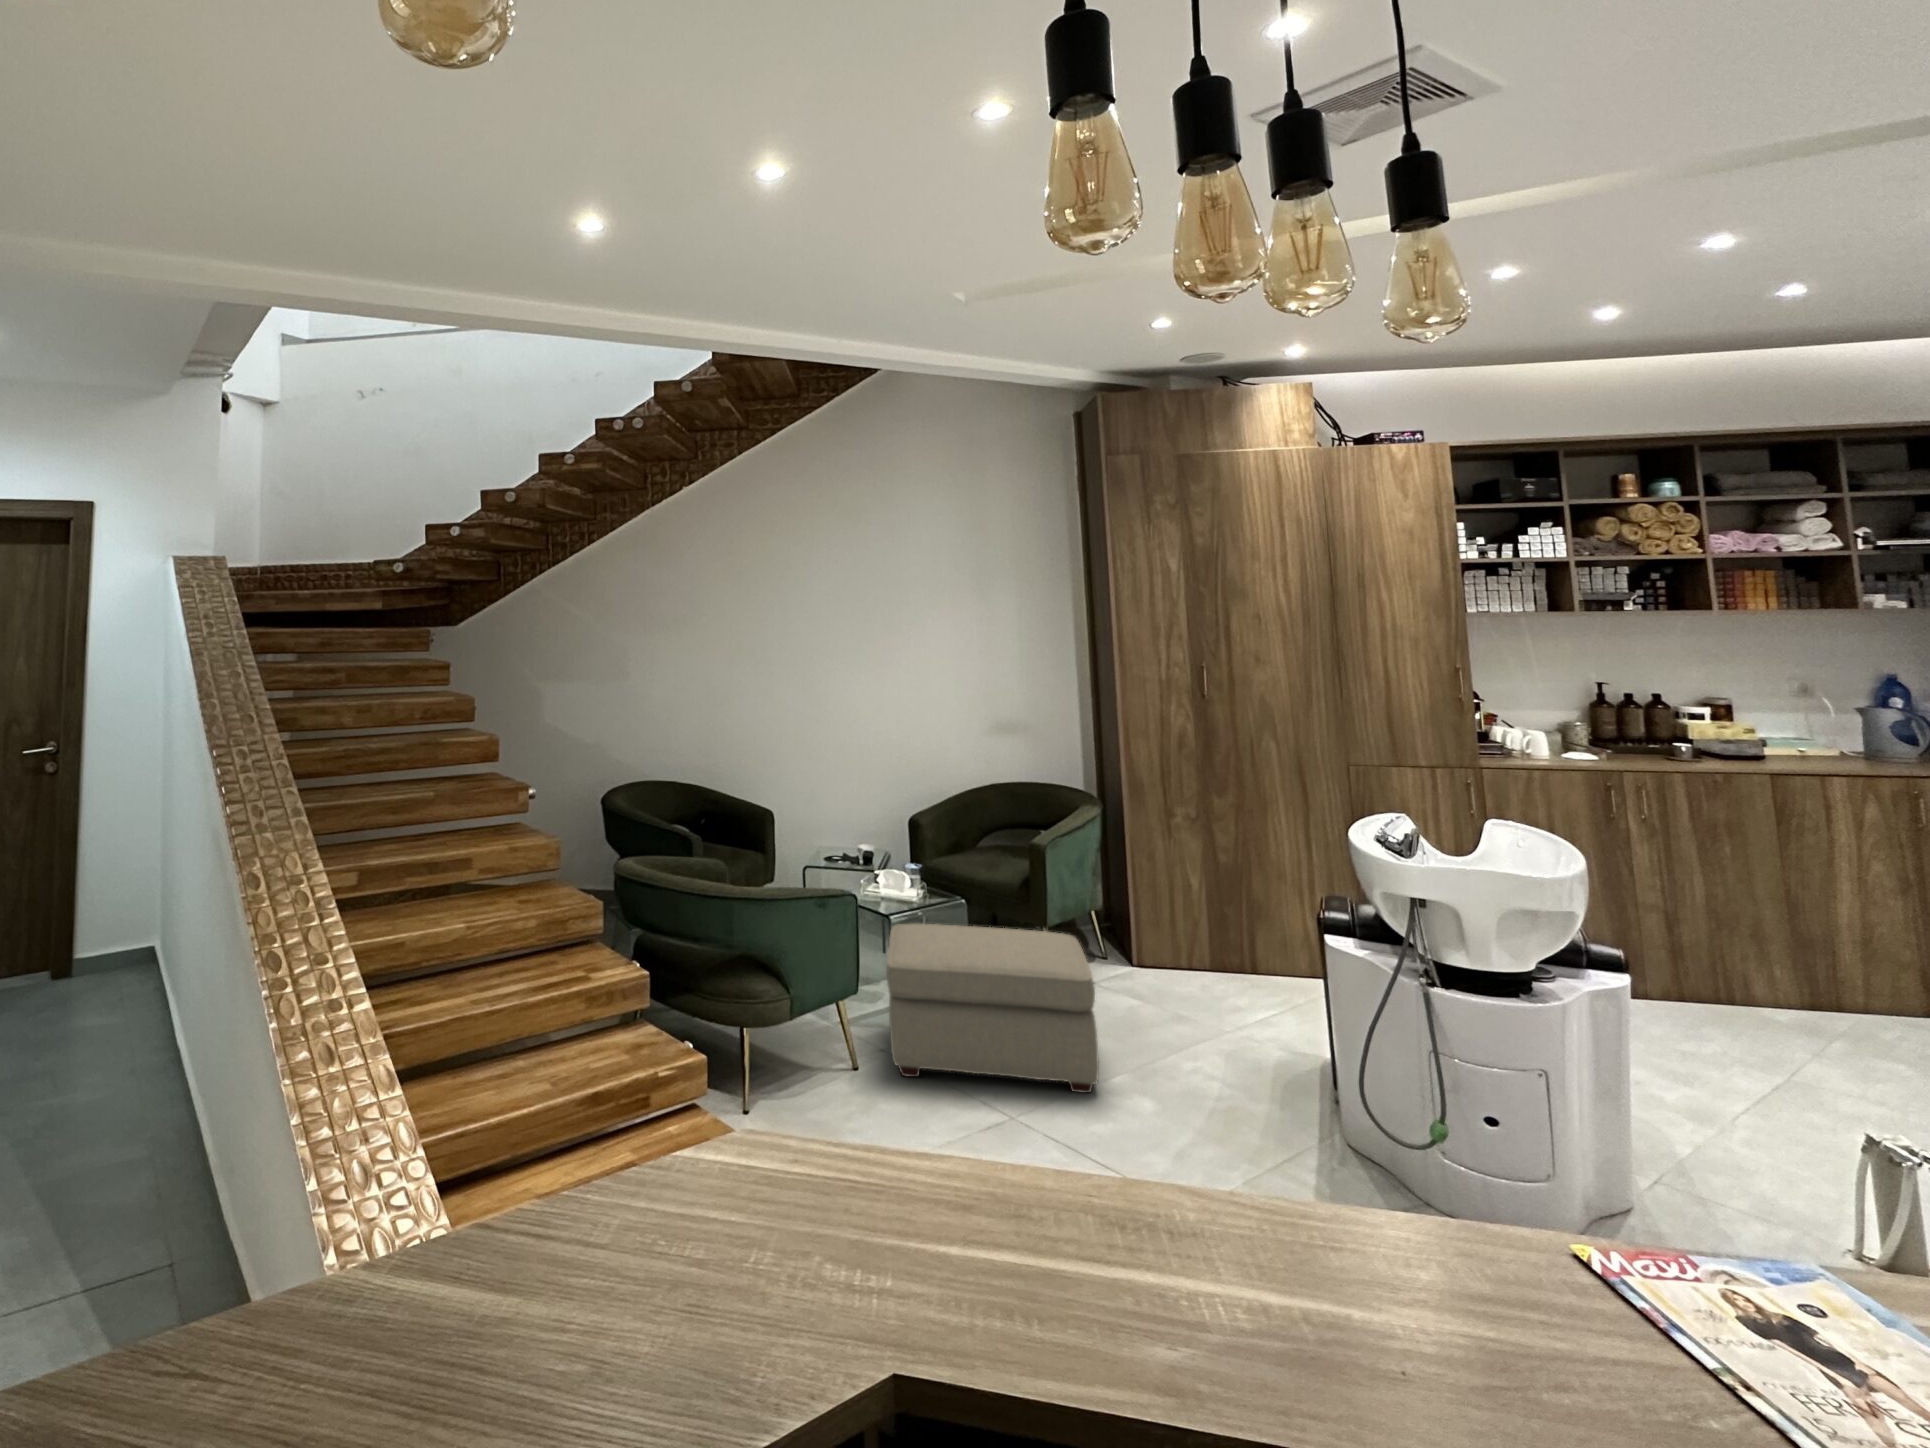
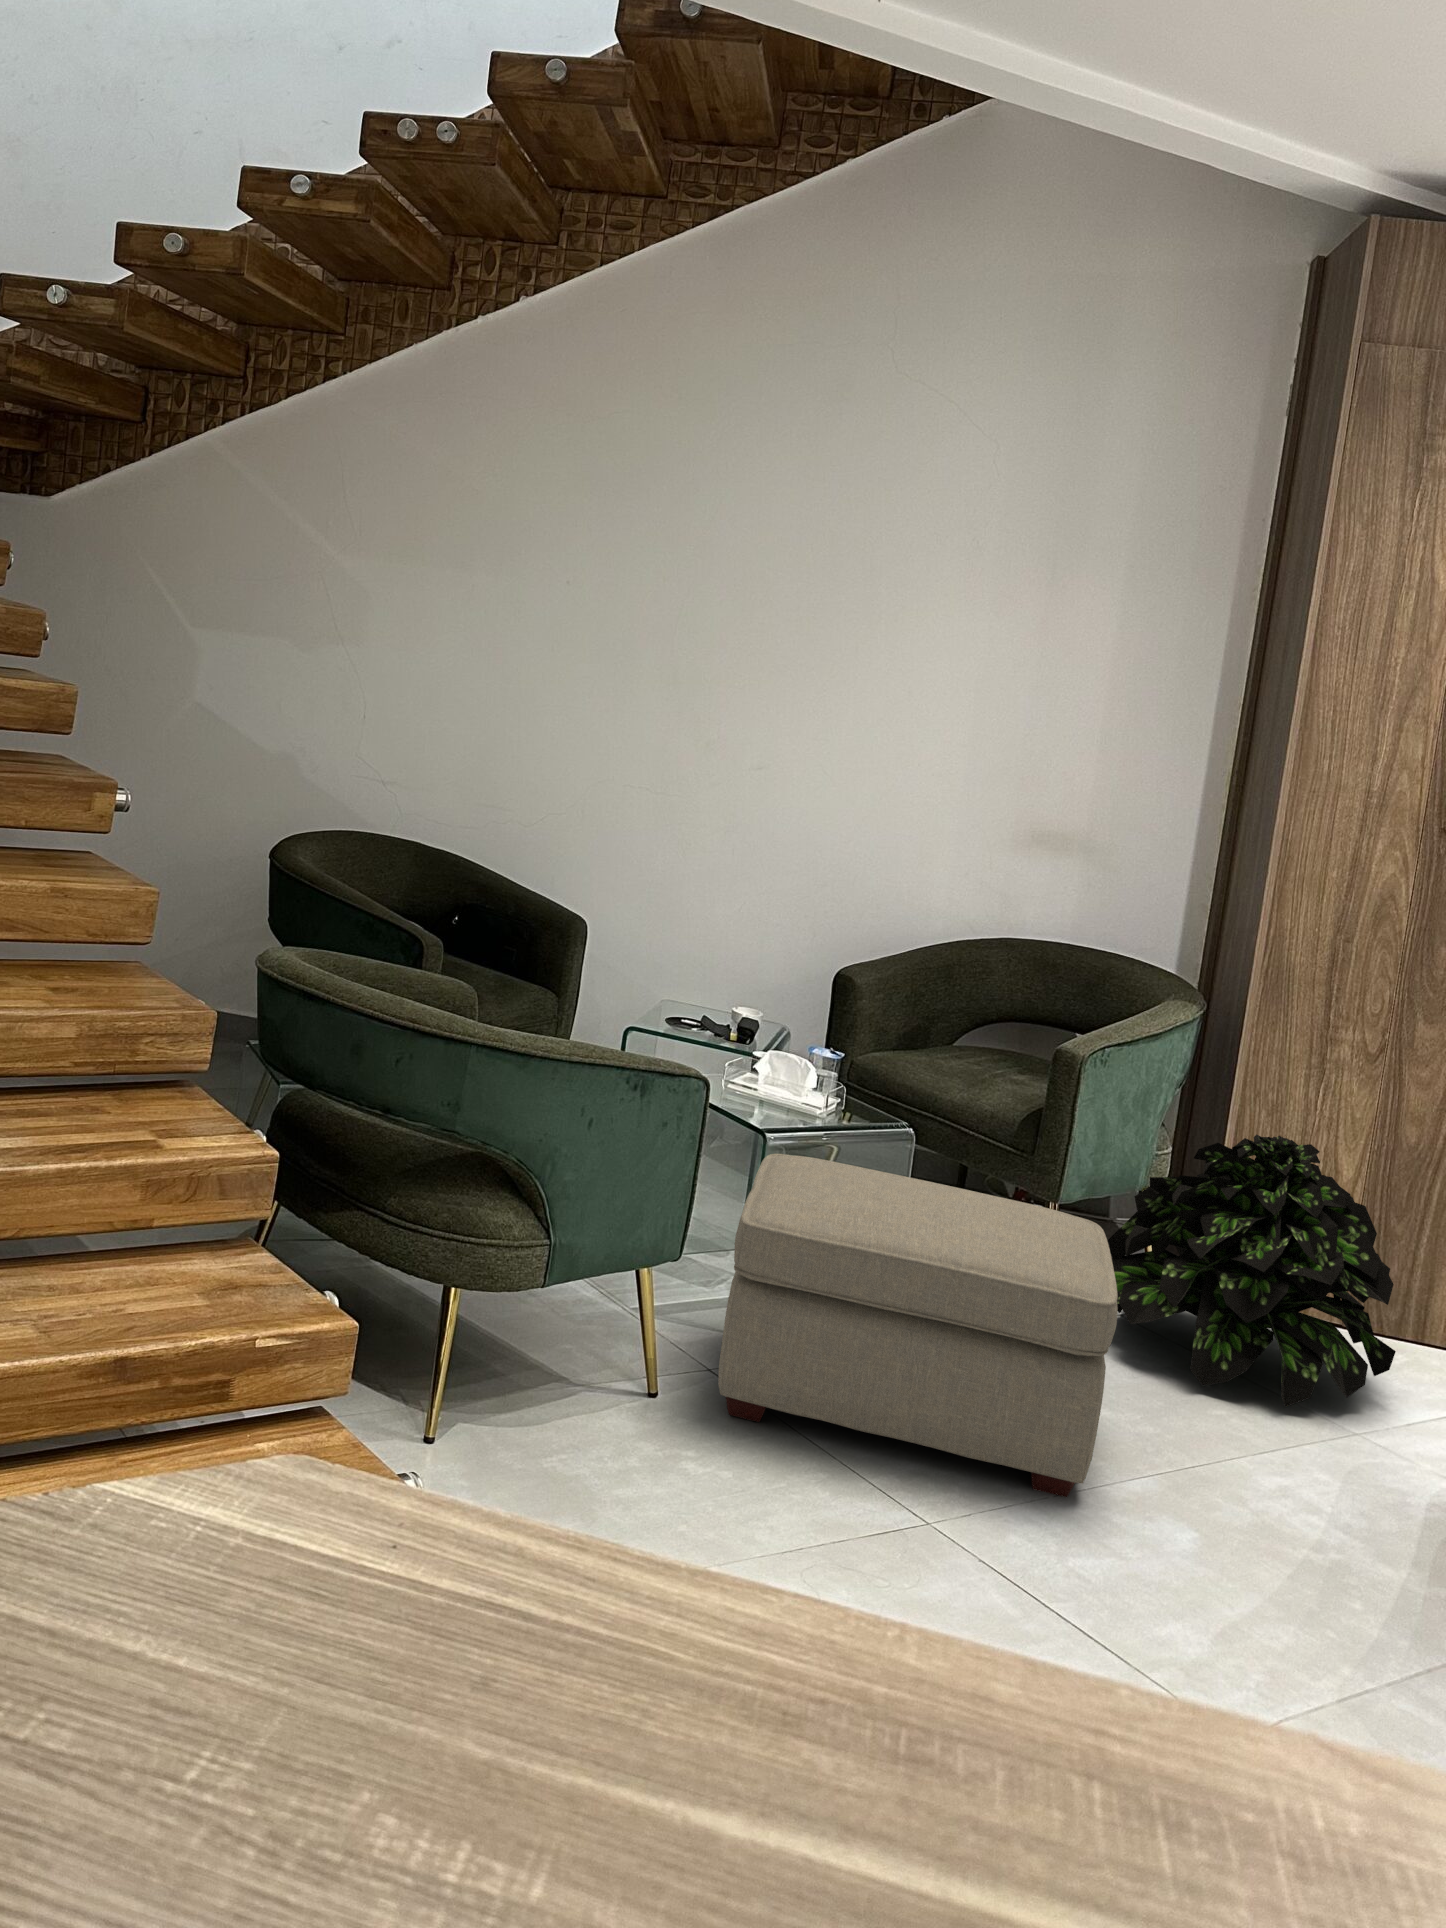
potted plant: none [1075,870,1247,1022] -> present [1107,1135,1396,1407]

